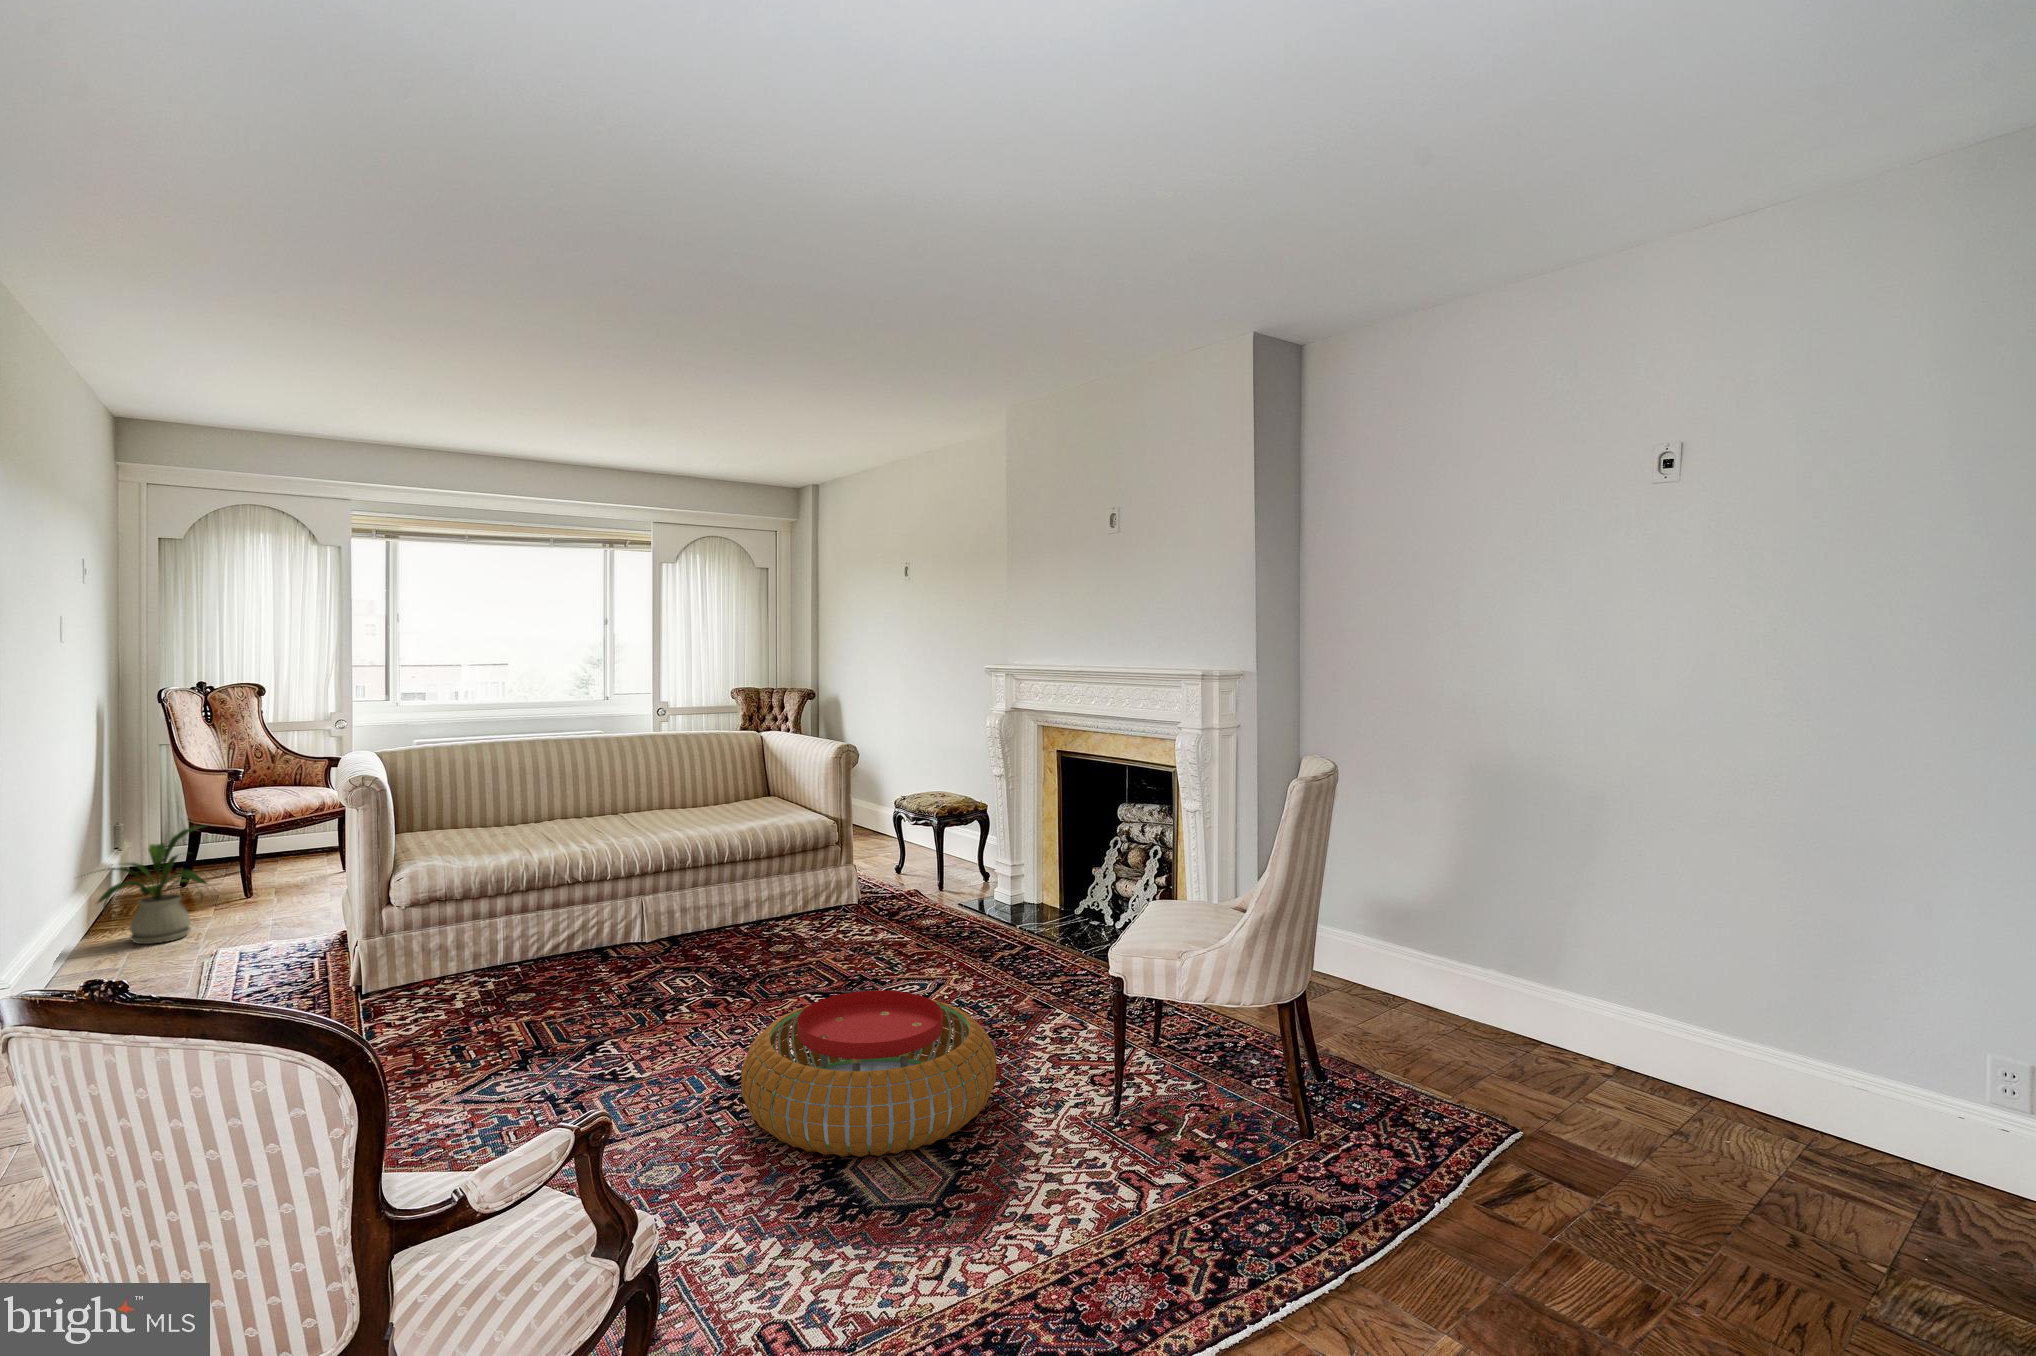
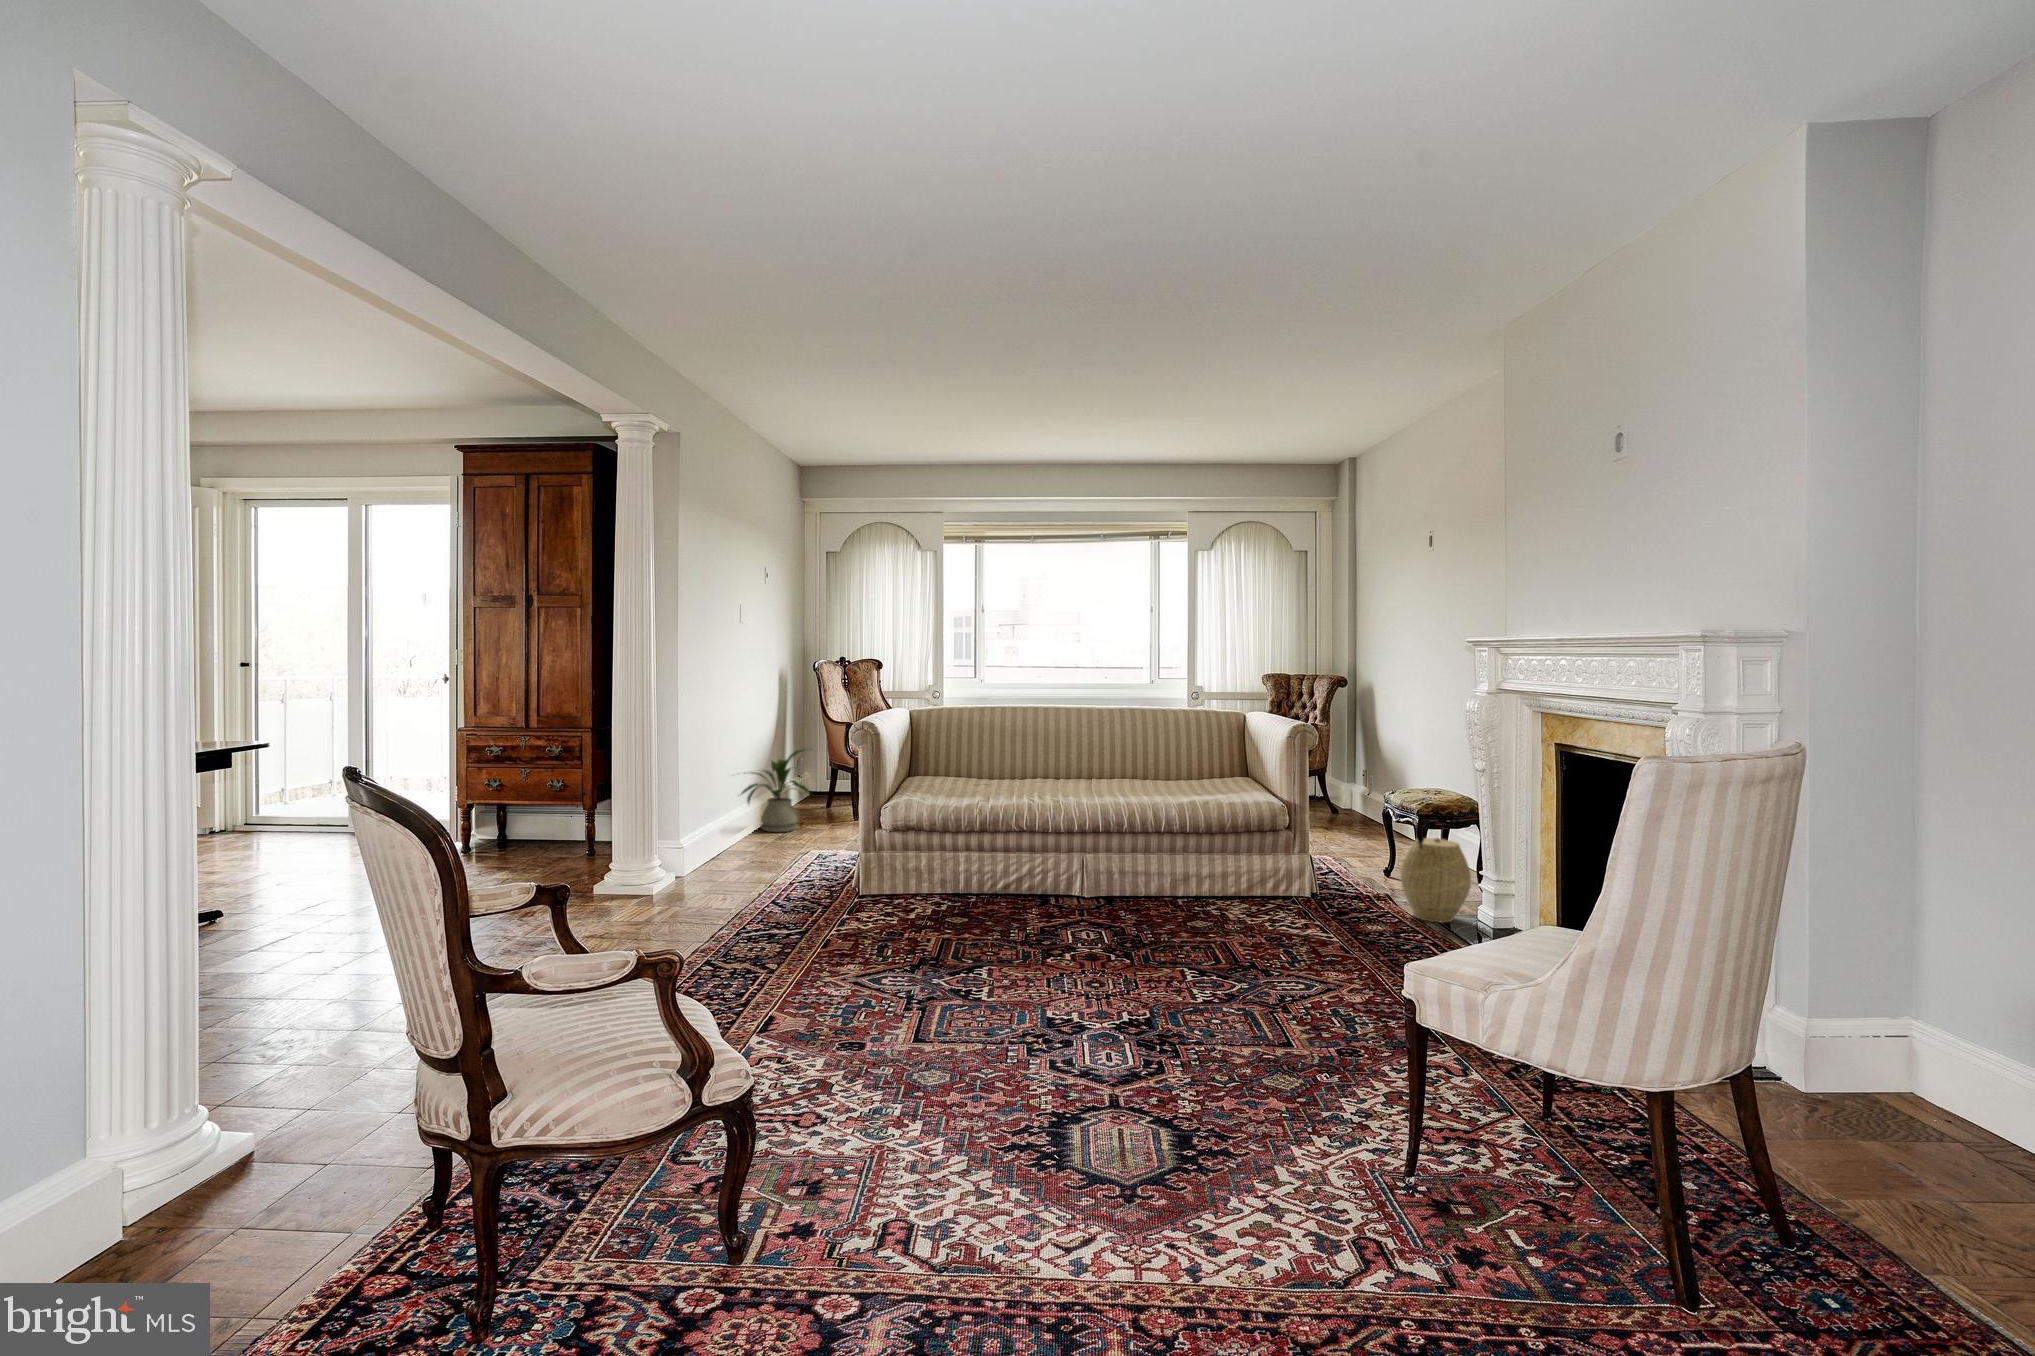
woven basket: none [931,830,987,903] -> present [1401,838,1471,922]
pouf: present [741,990,997,1157] -> none [1022,961,1295,1133]

